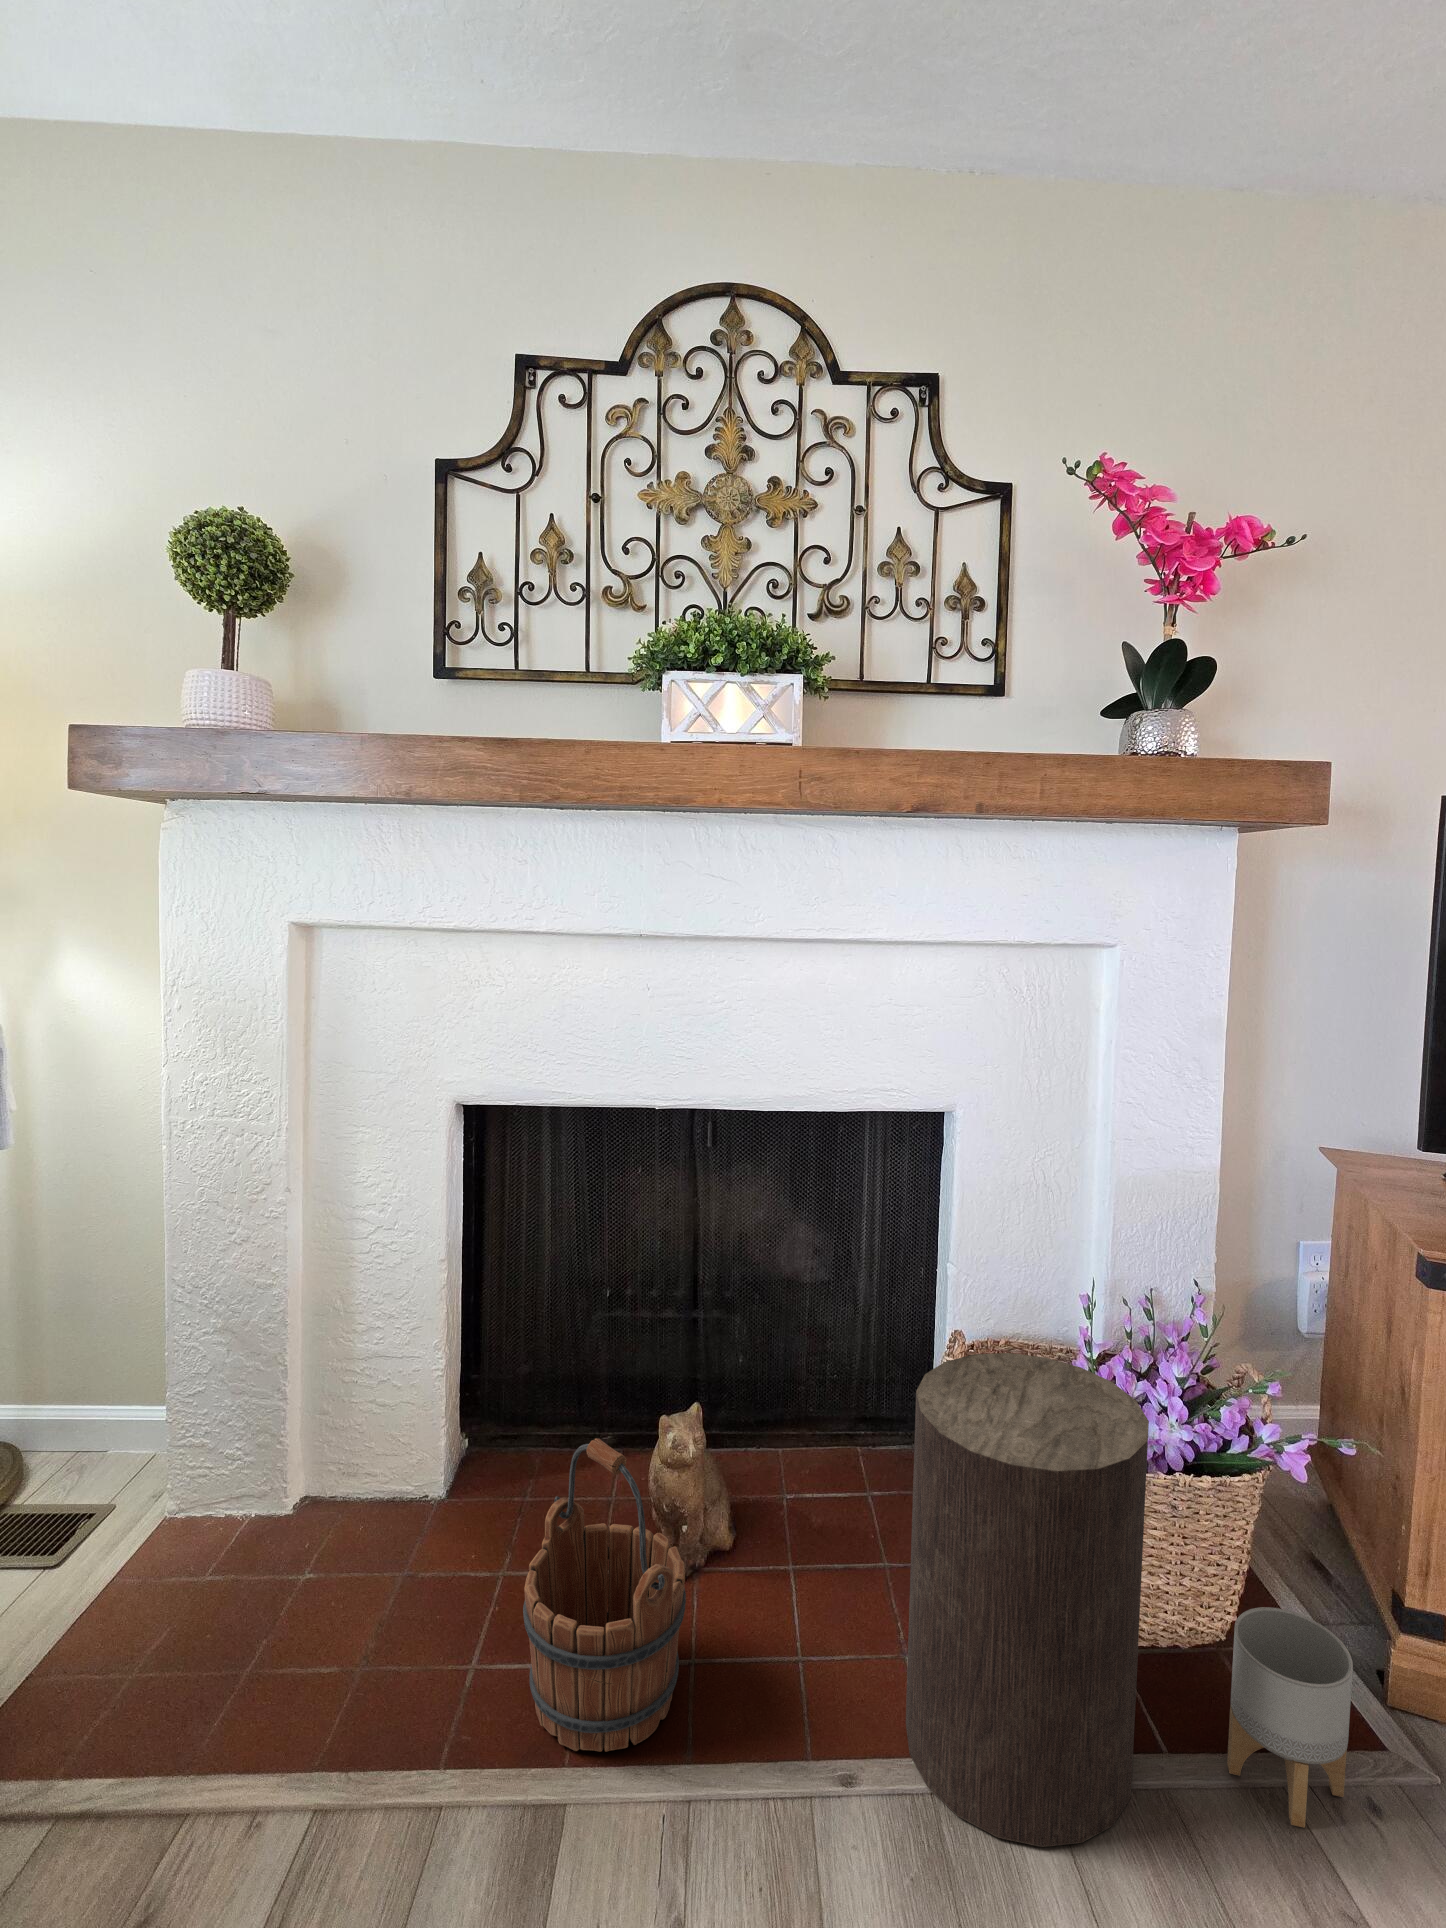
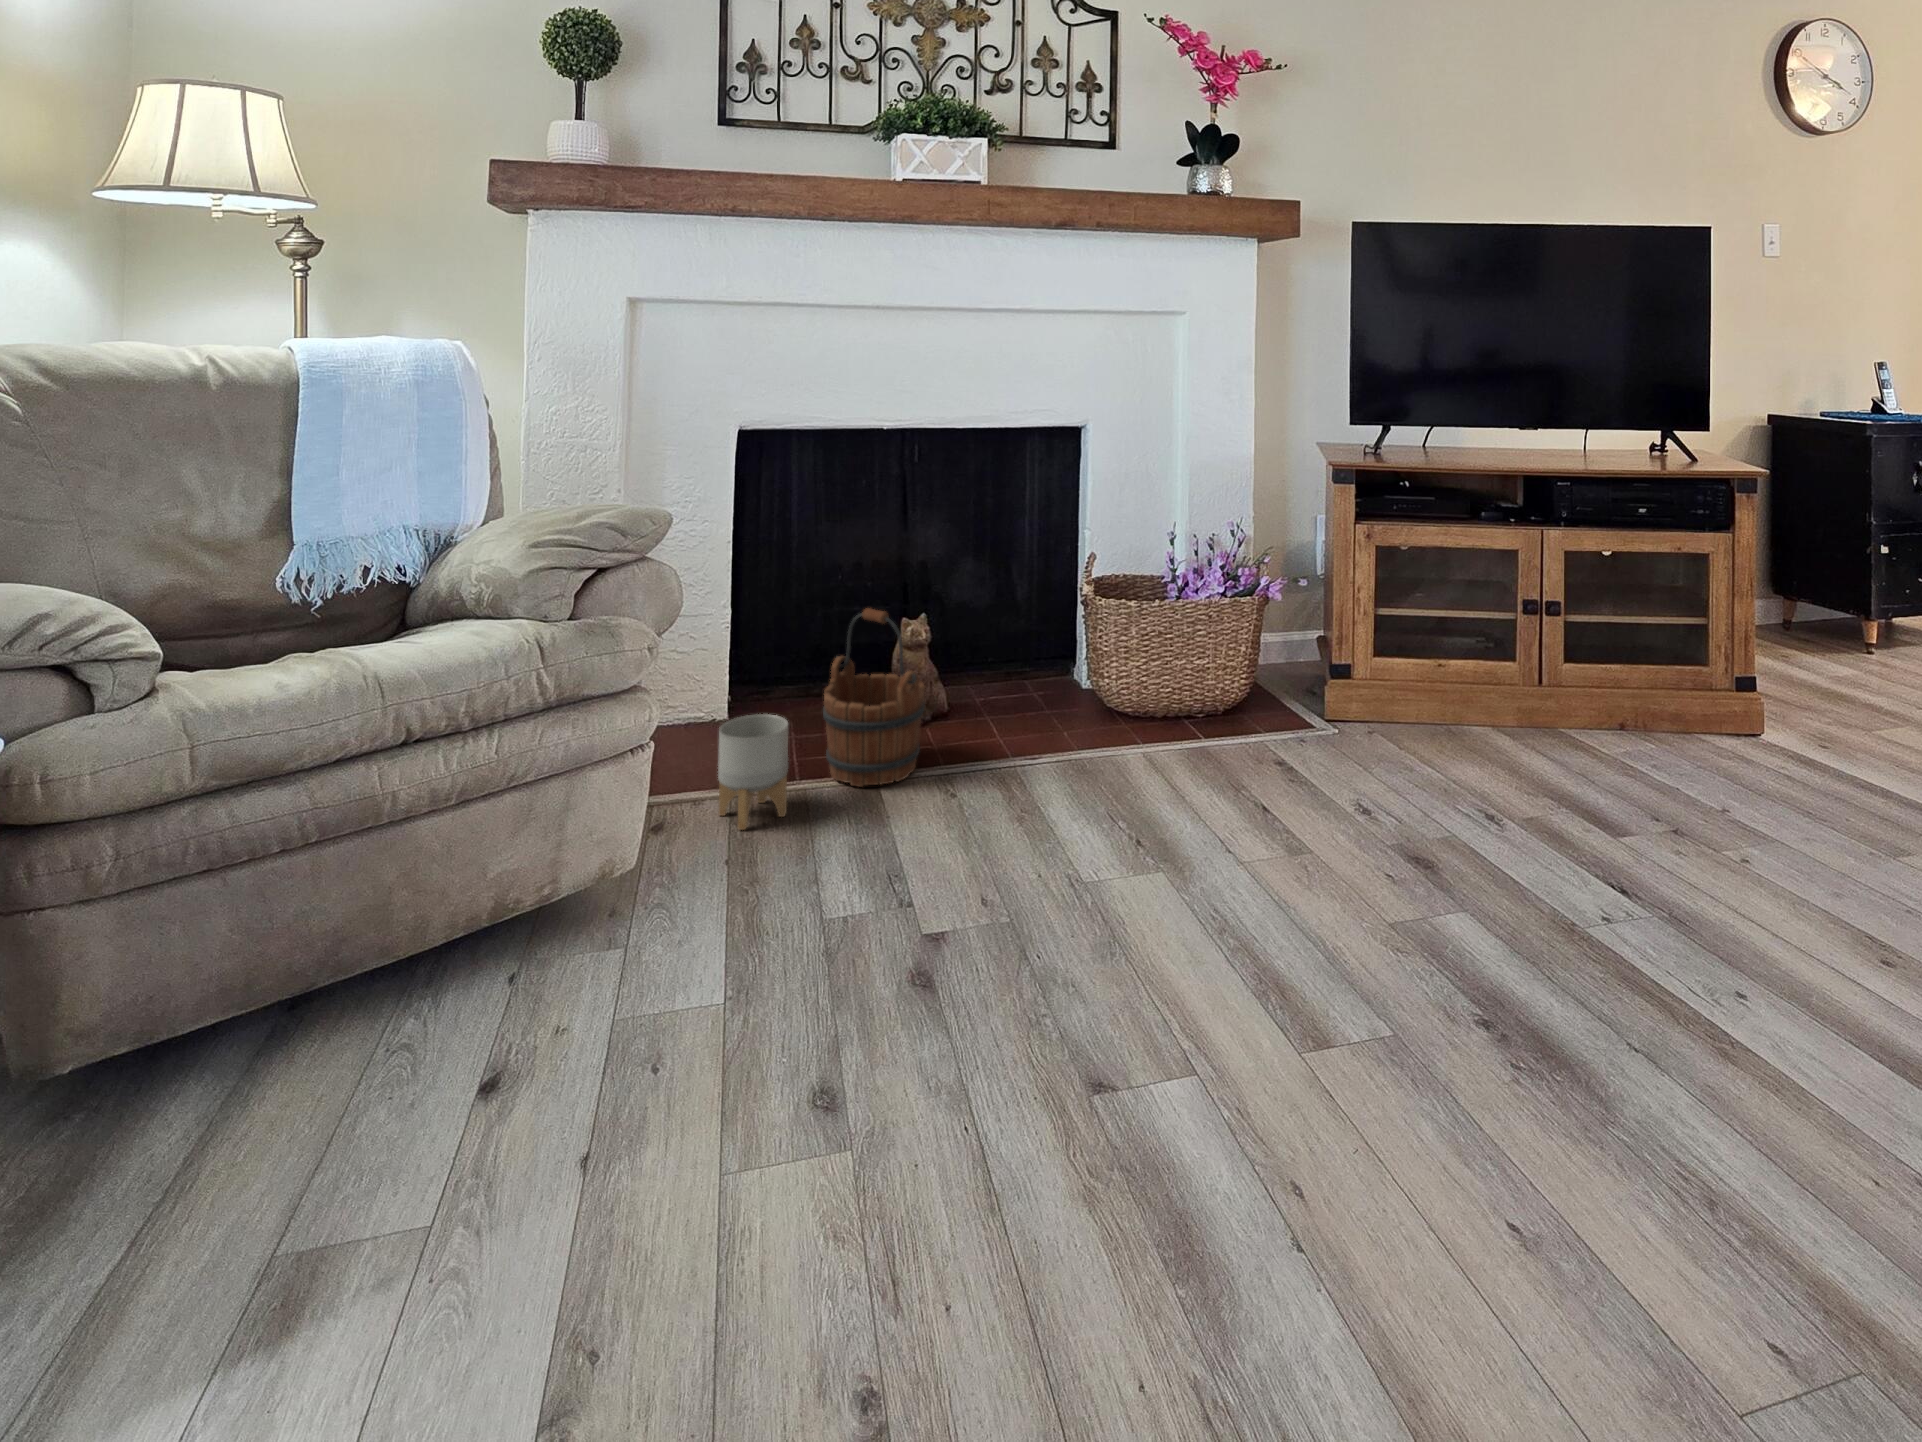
stool: present [906,1353,1149,1847] -> none [1058,548,1190,789]
planter: present [1227,1607,1353,1828] -> present [718,714,788,830]

